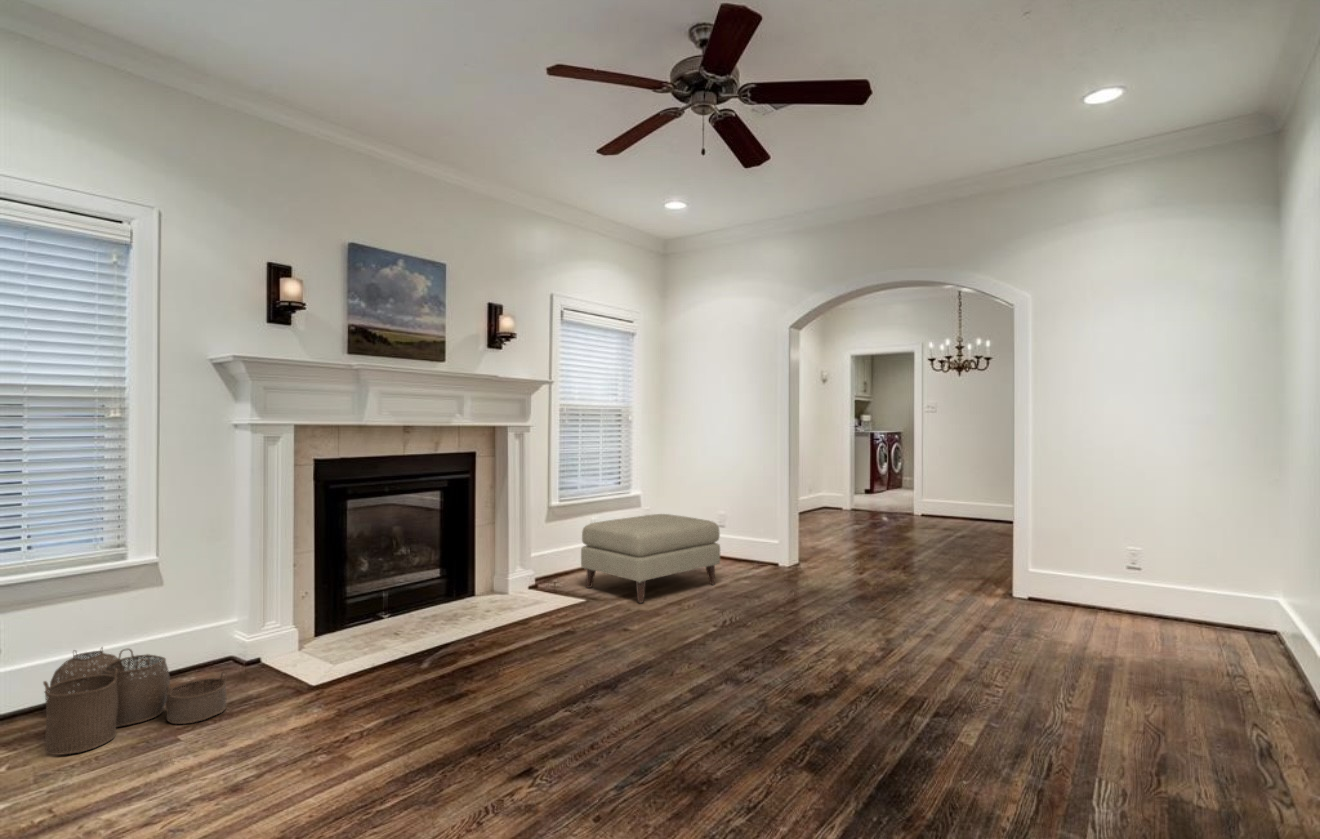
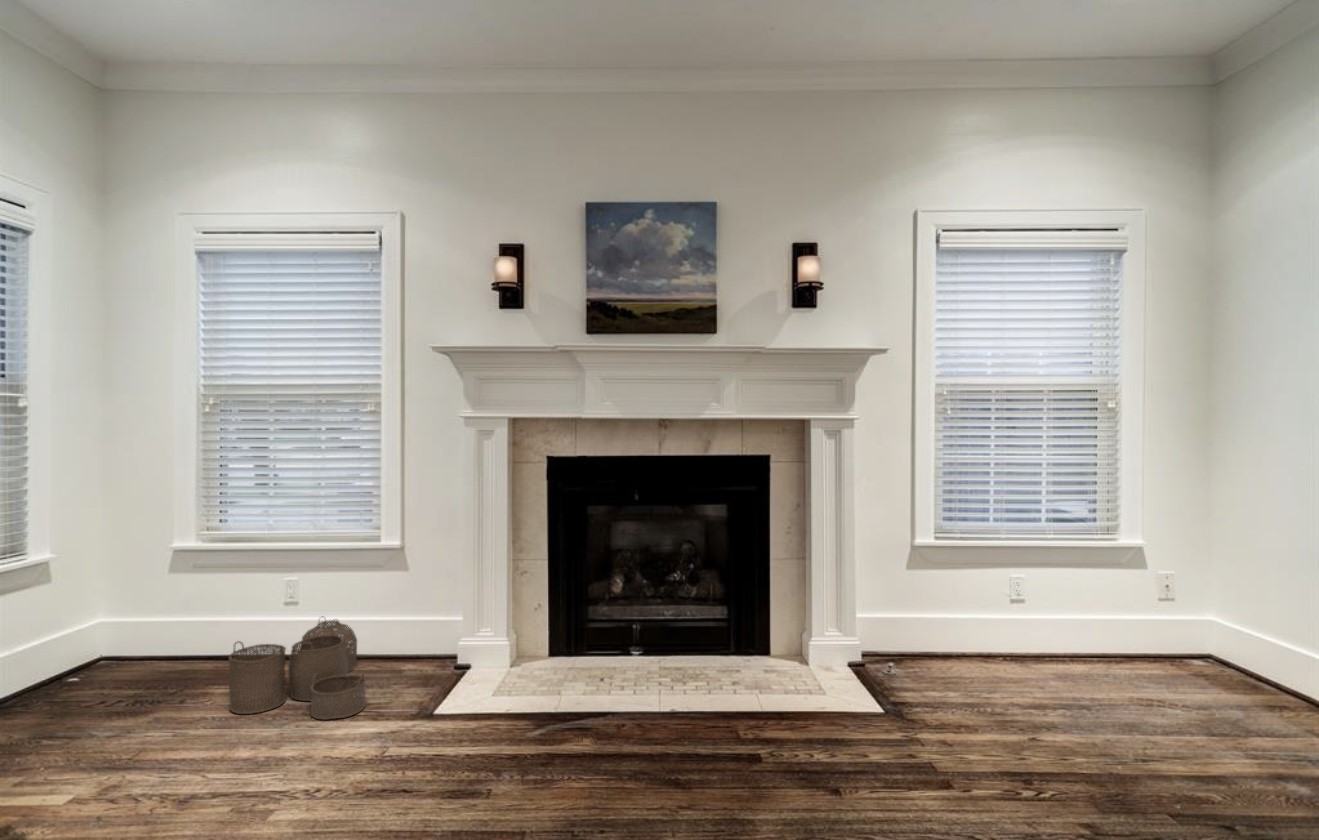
ottoman: present [581,514,720,603] -> none [926,586,1236,775]

